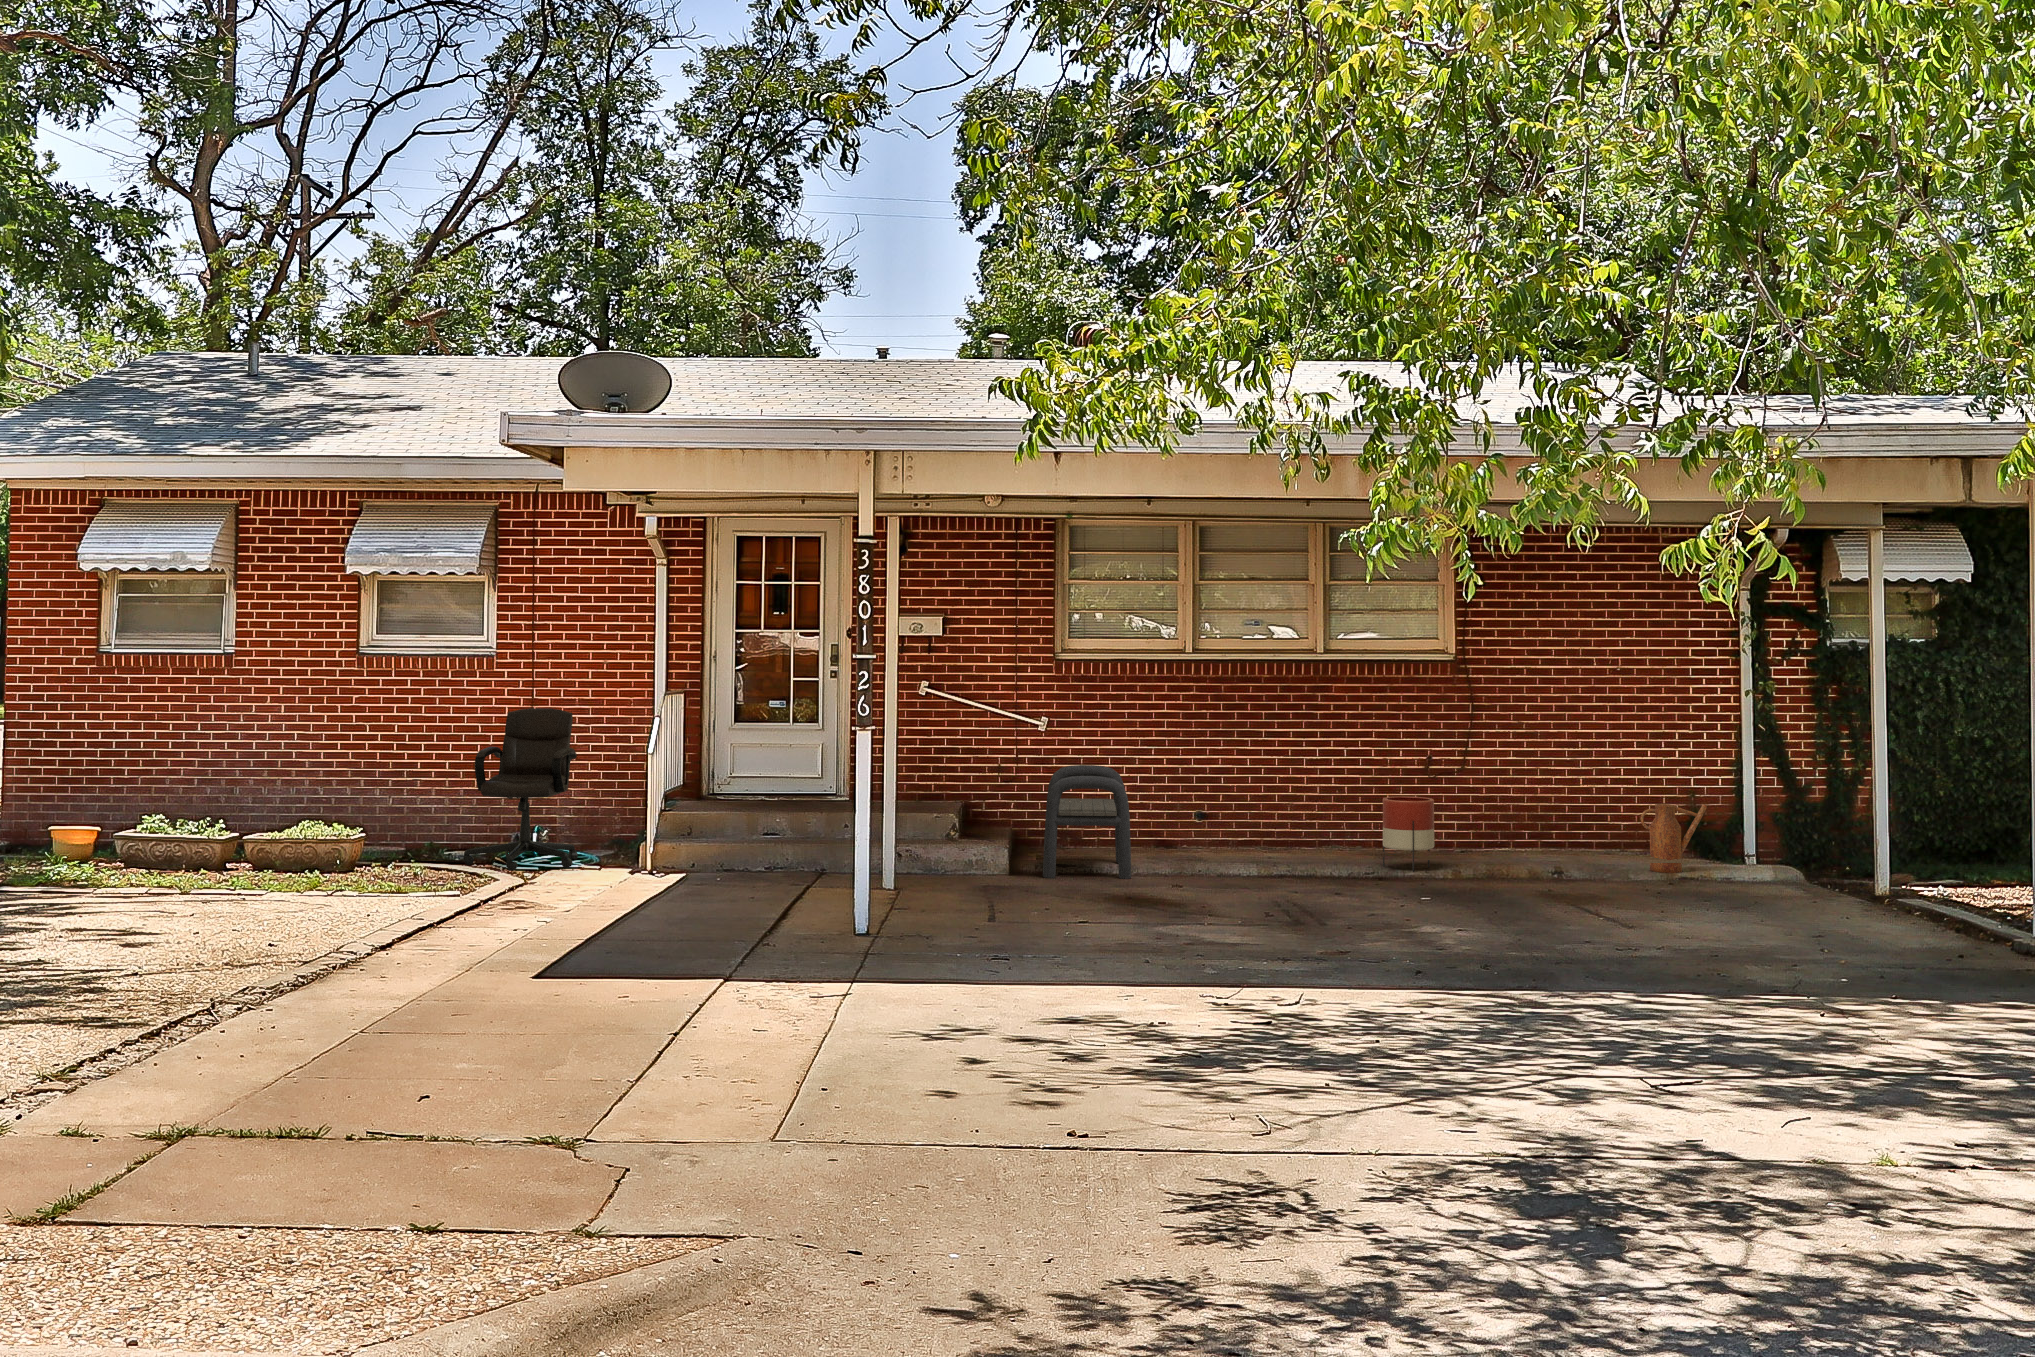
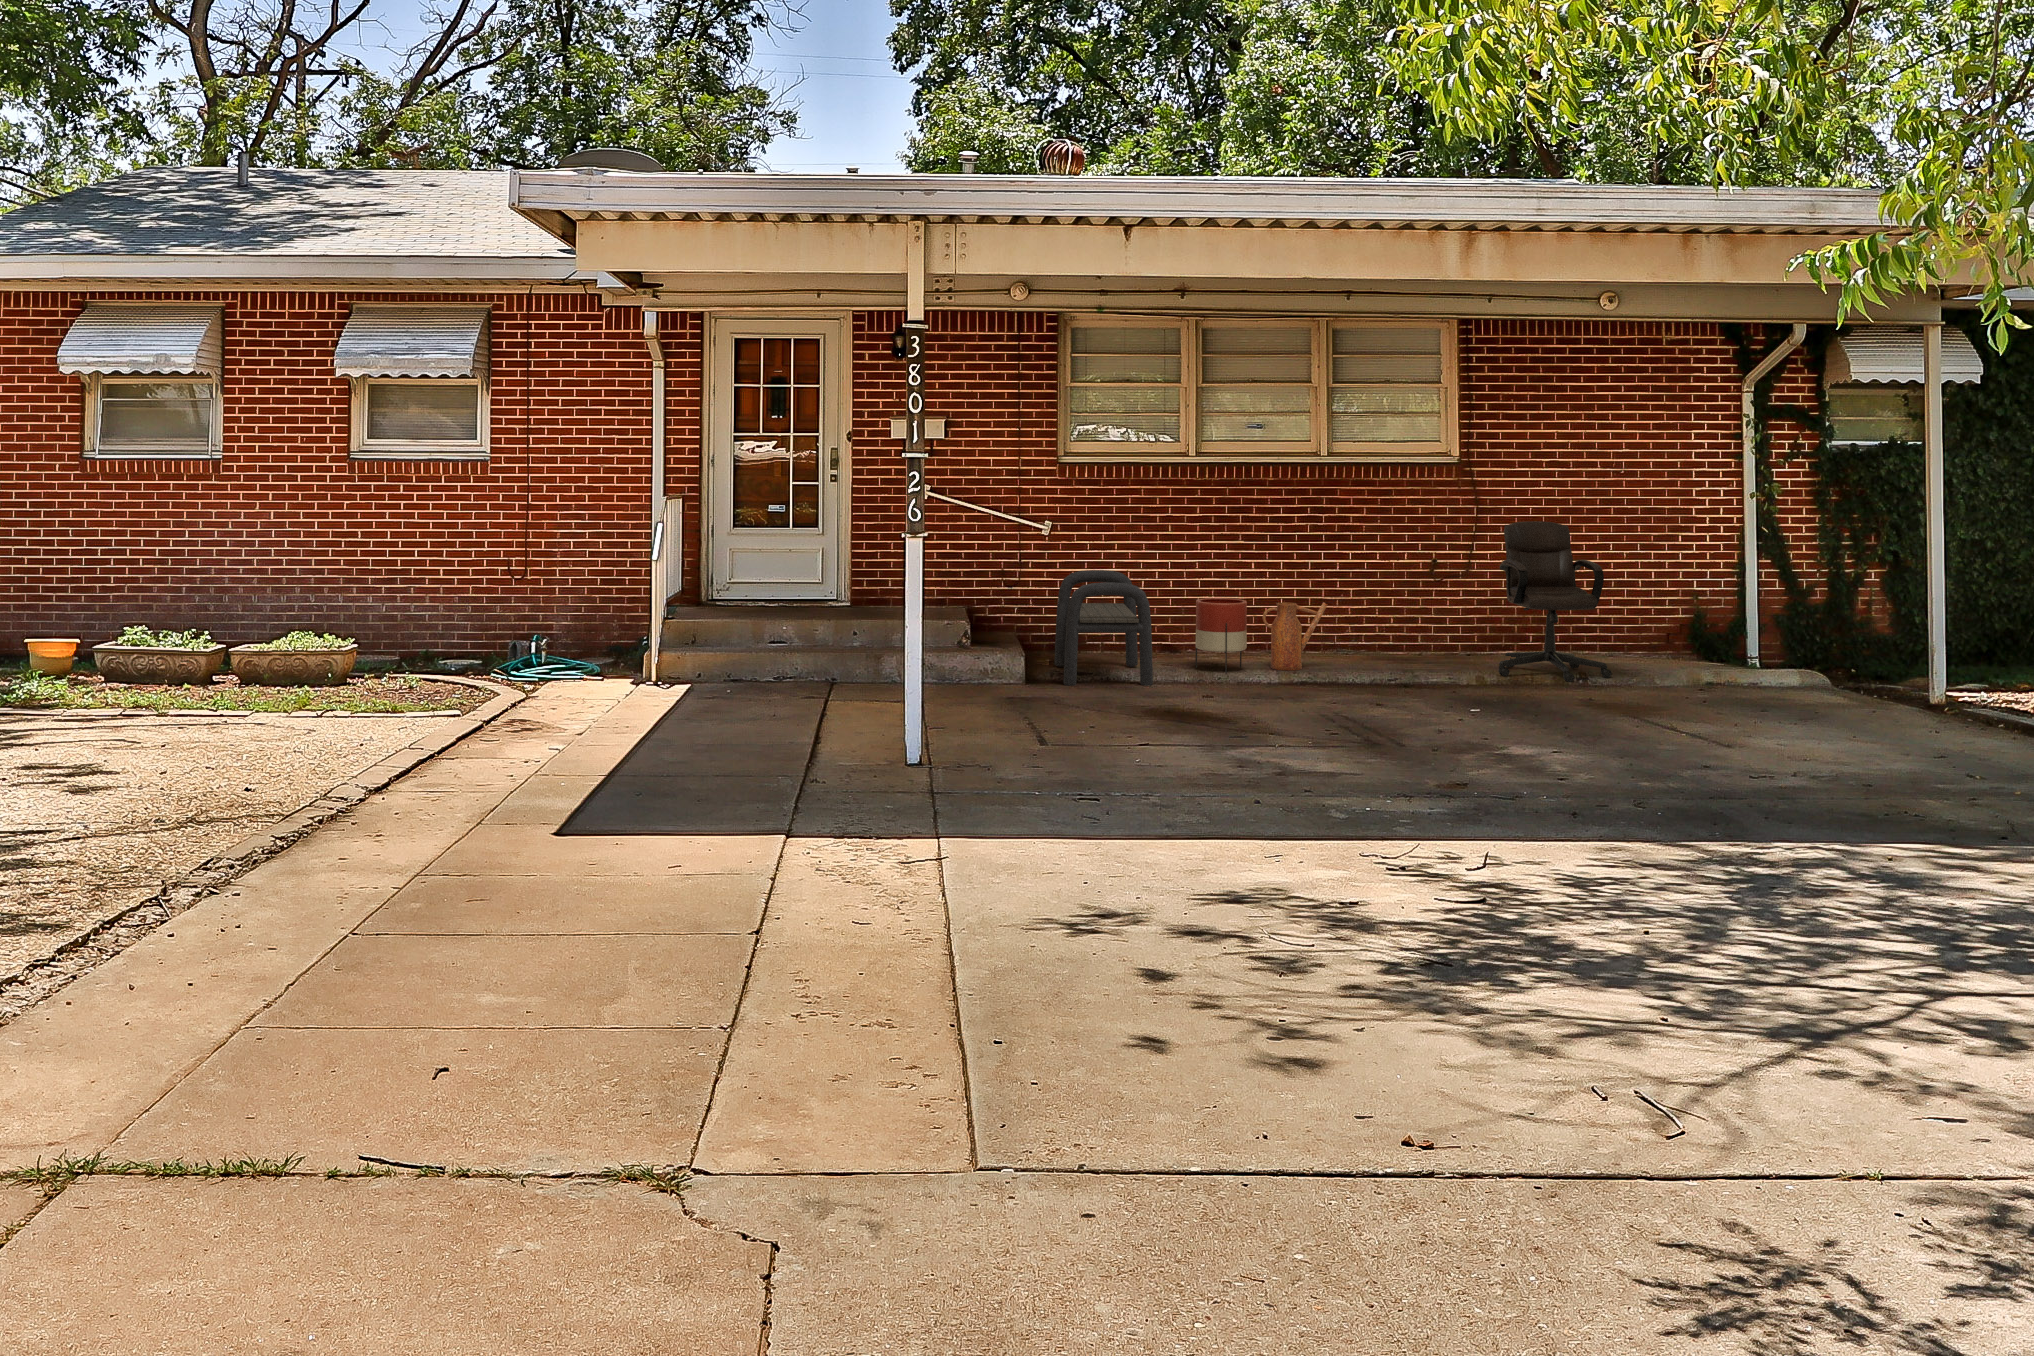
chair: present [463,708,578,871] -> present [1499,521,1612,682]
planter: present [1383,796,1434,872] -> present [1195,598,1247,673]
watering can: present [1640,804,1707,873] -> present [1263,602,1327,670]

